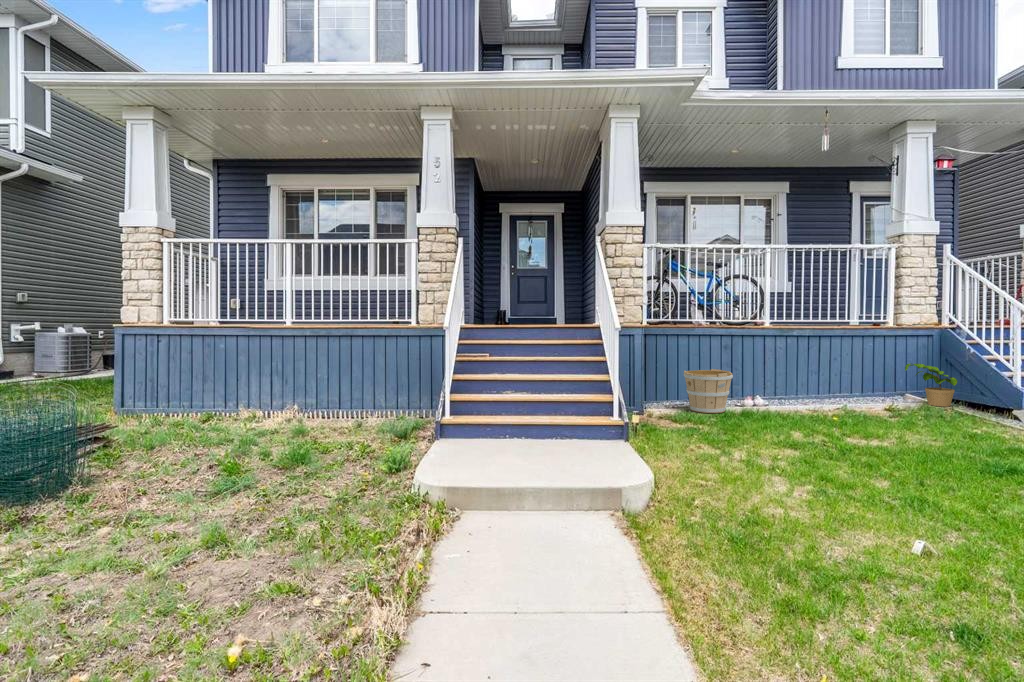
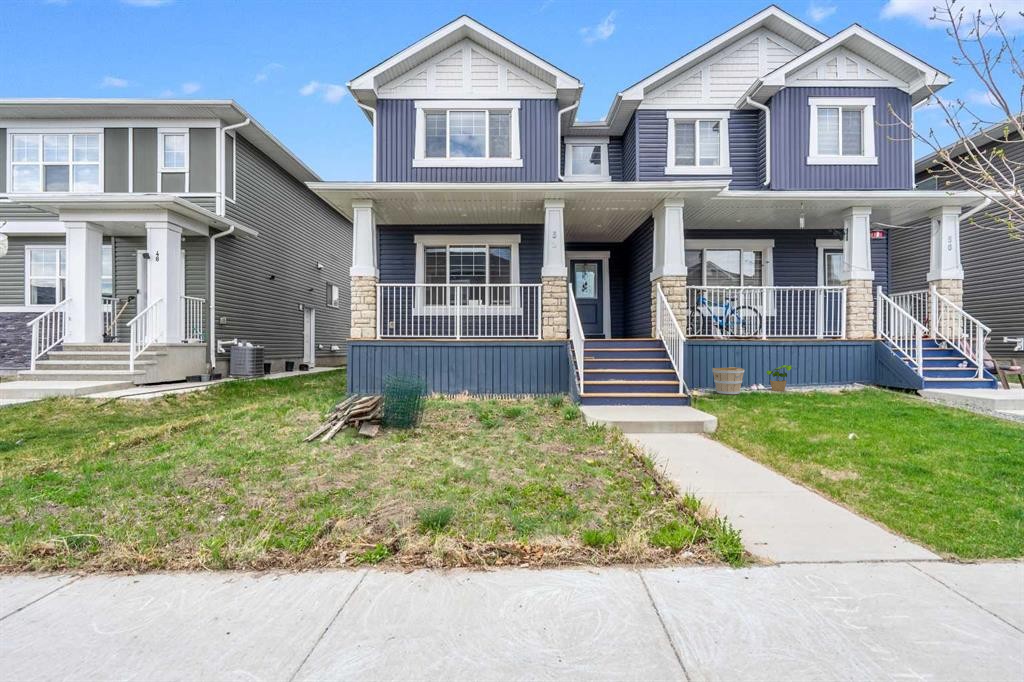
potted plant: present [905,363,957,407] -> present [766,365,792,391]

